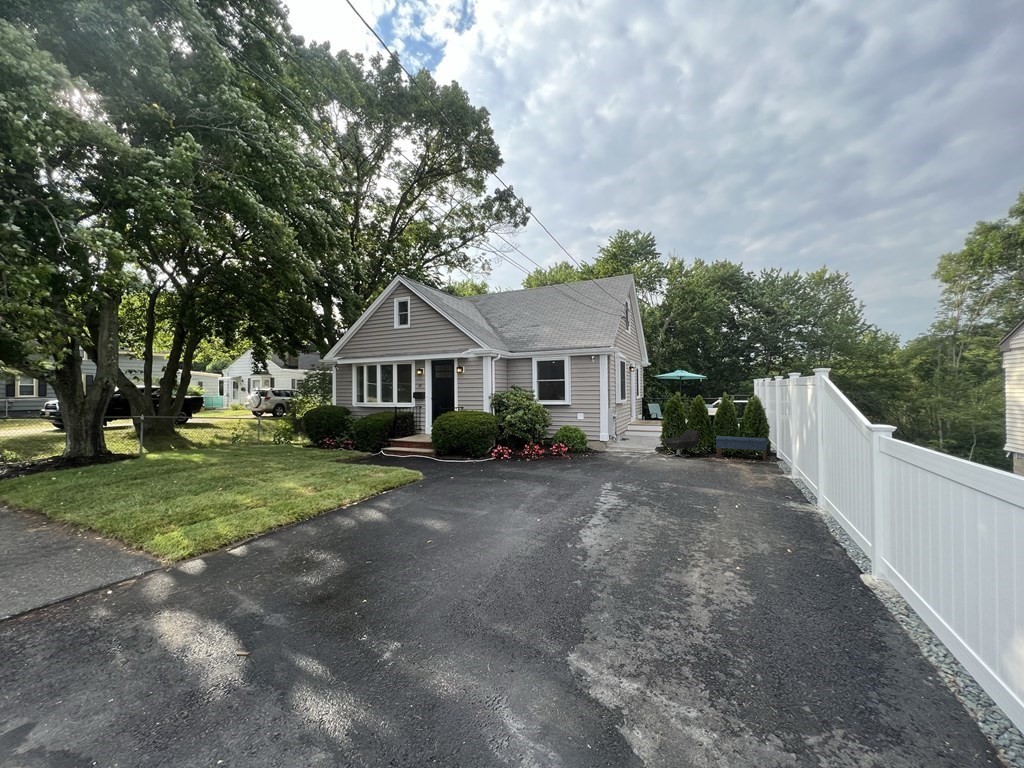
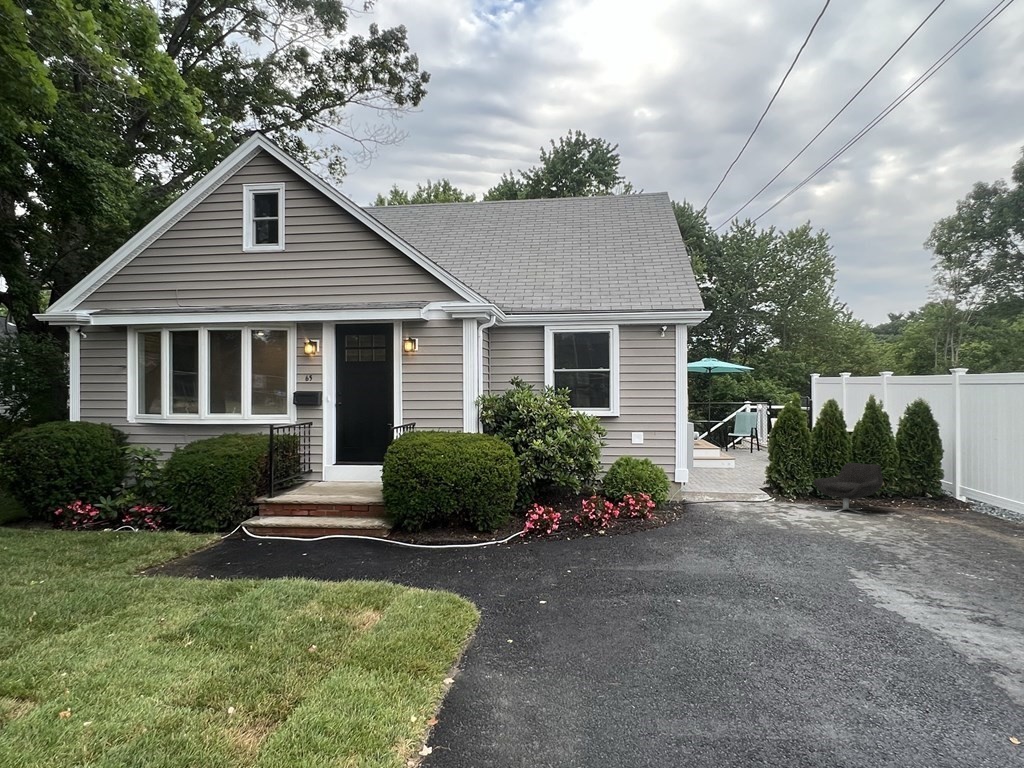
bench: present [716,436,767,460] -> none [898,472,997,514]

